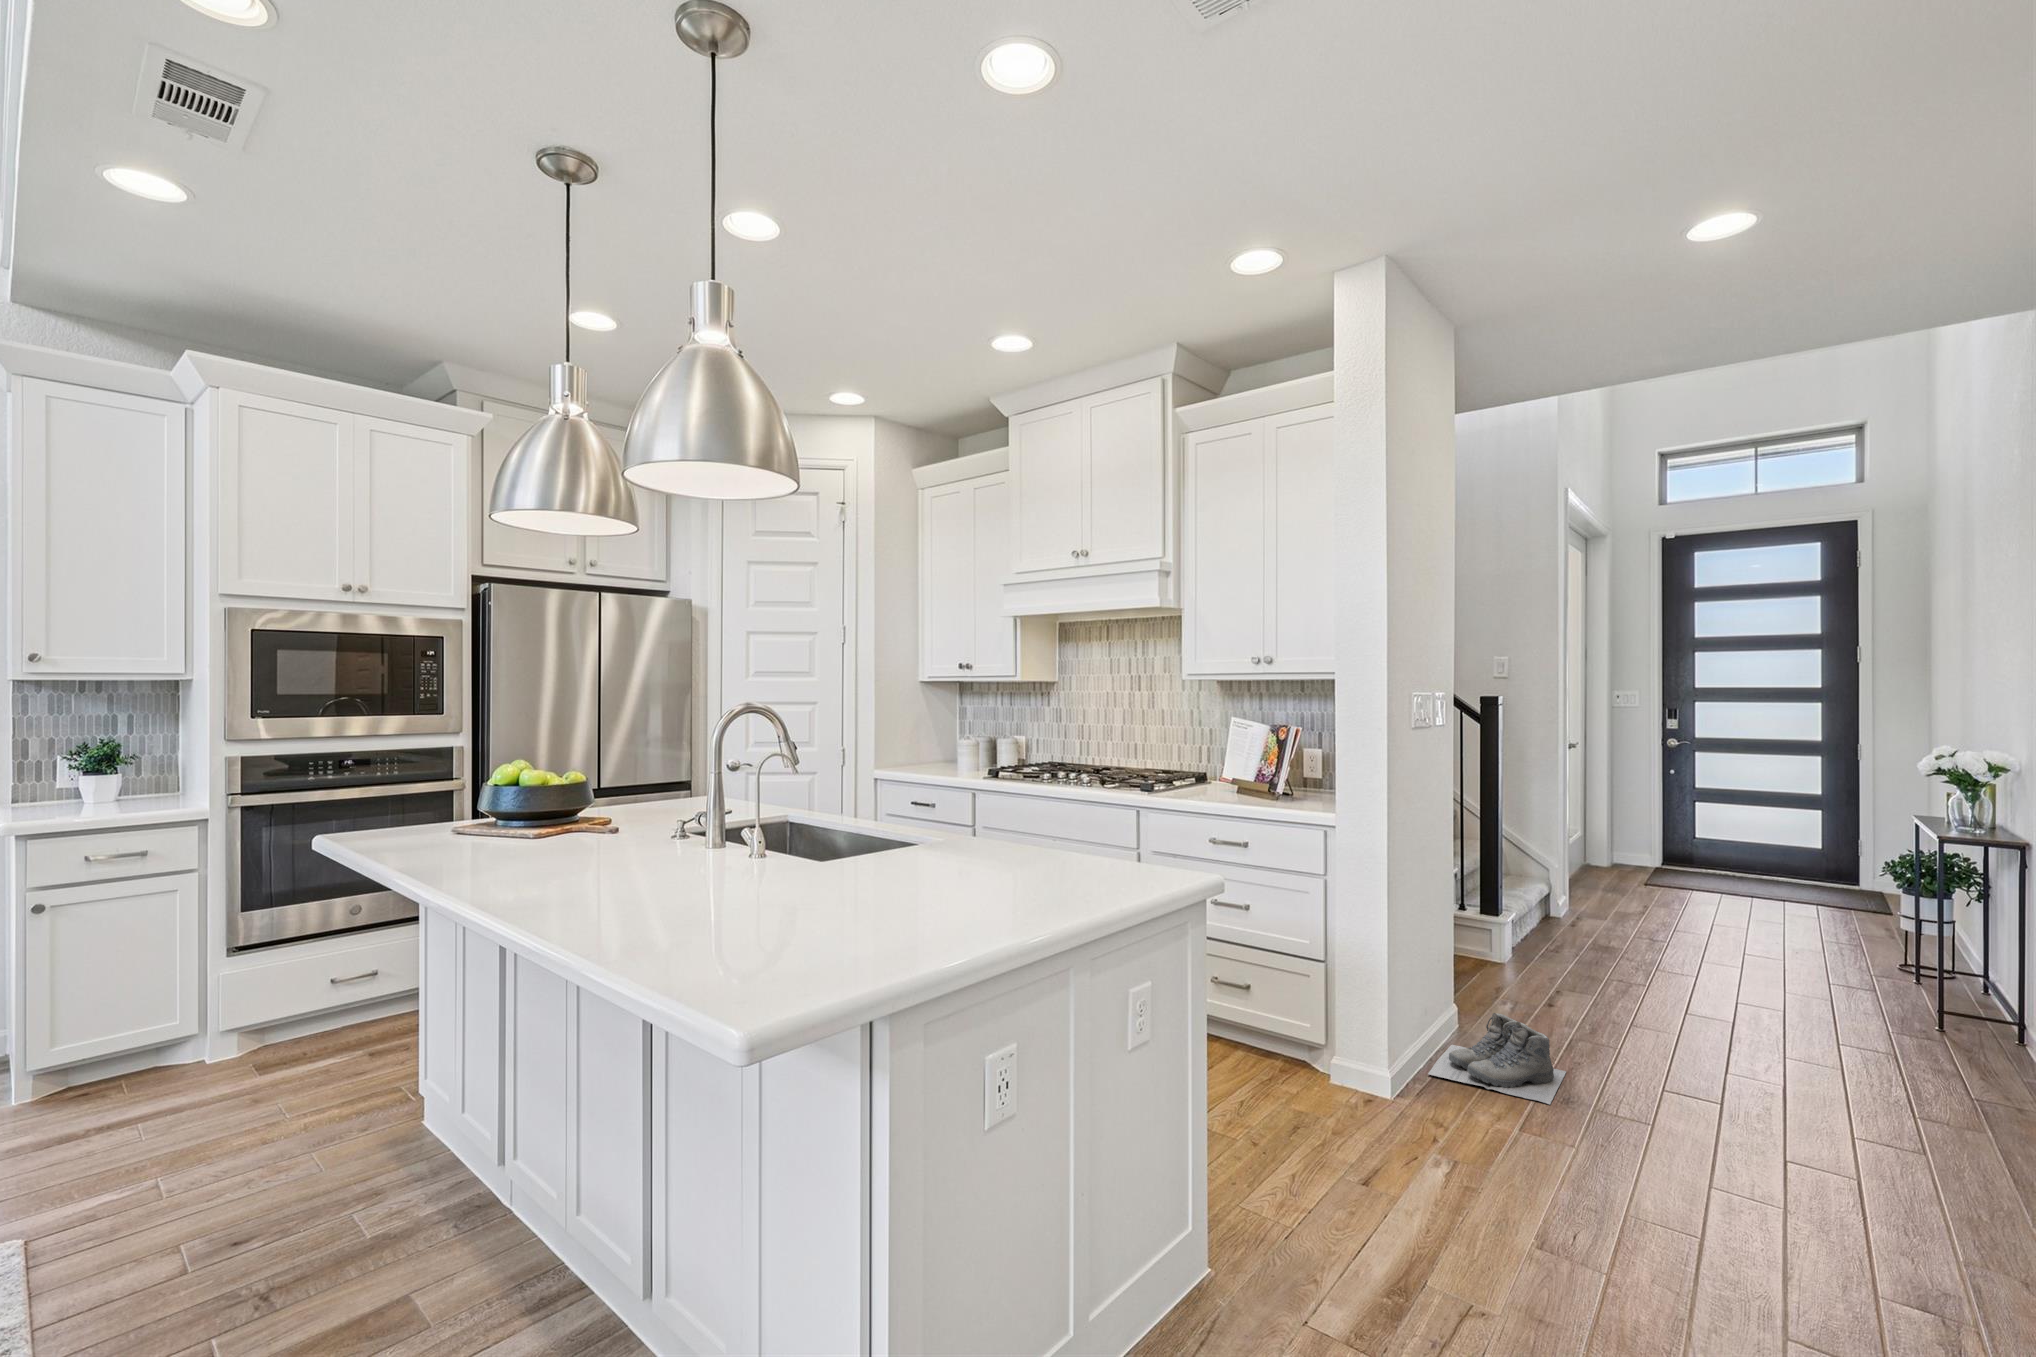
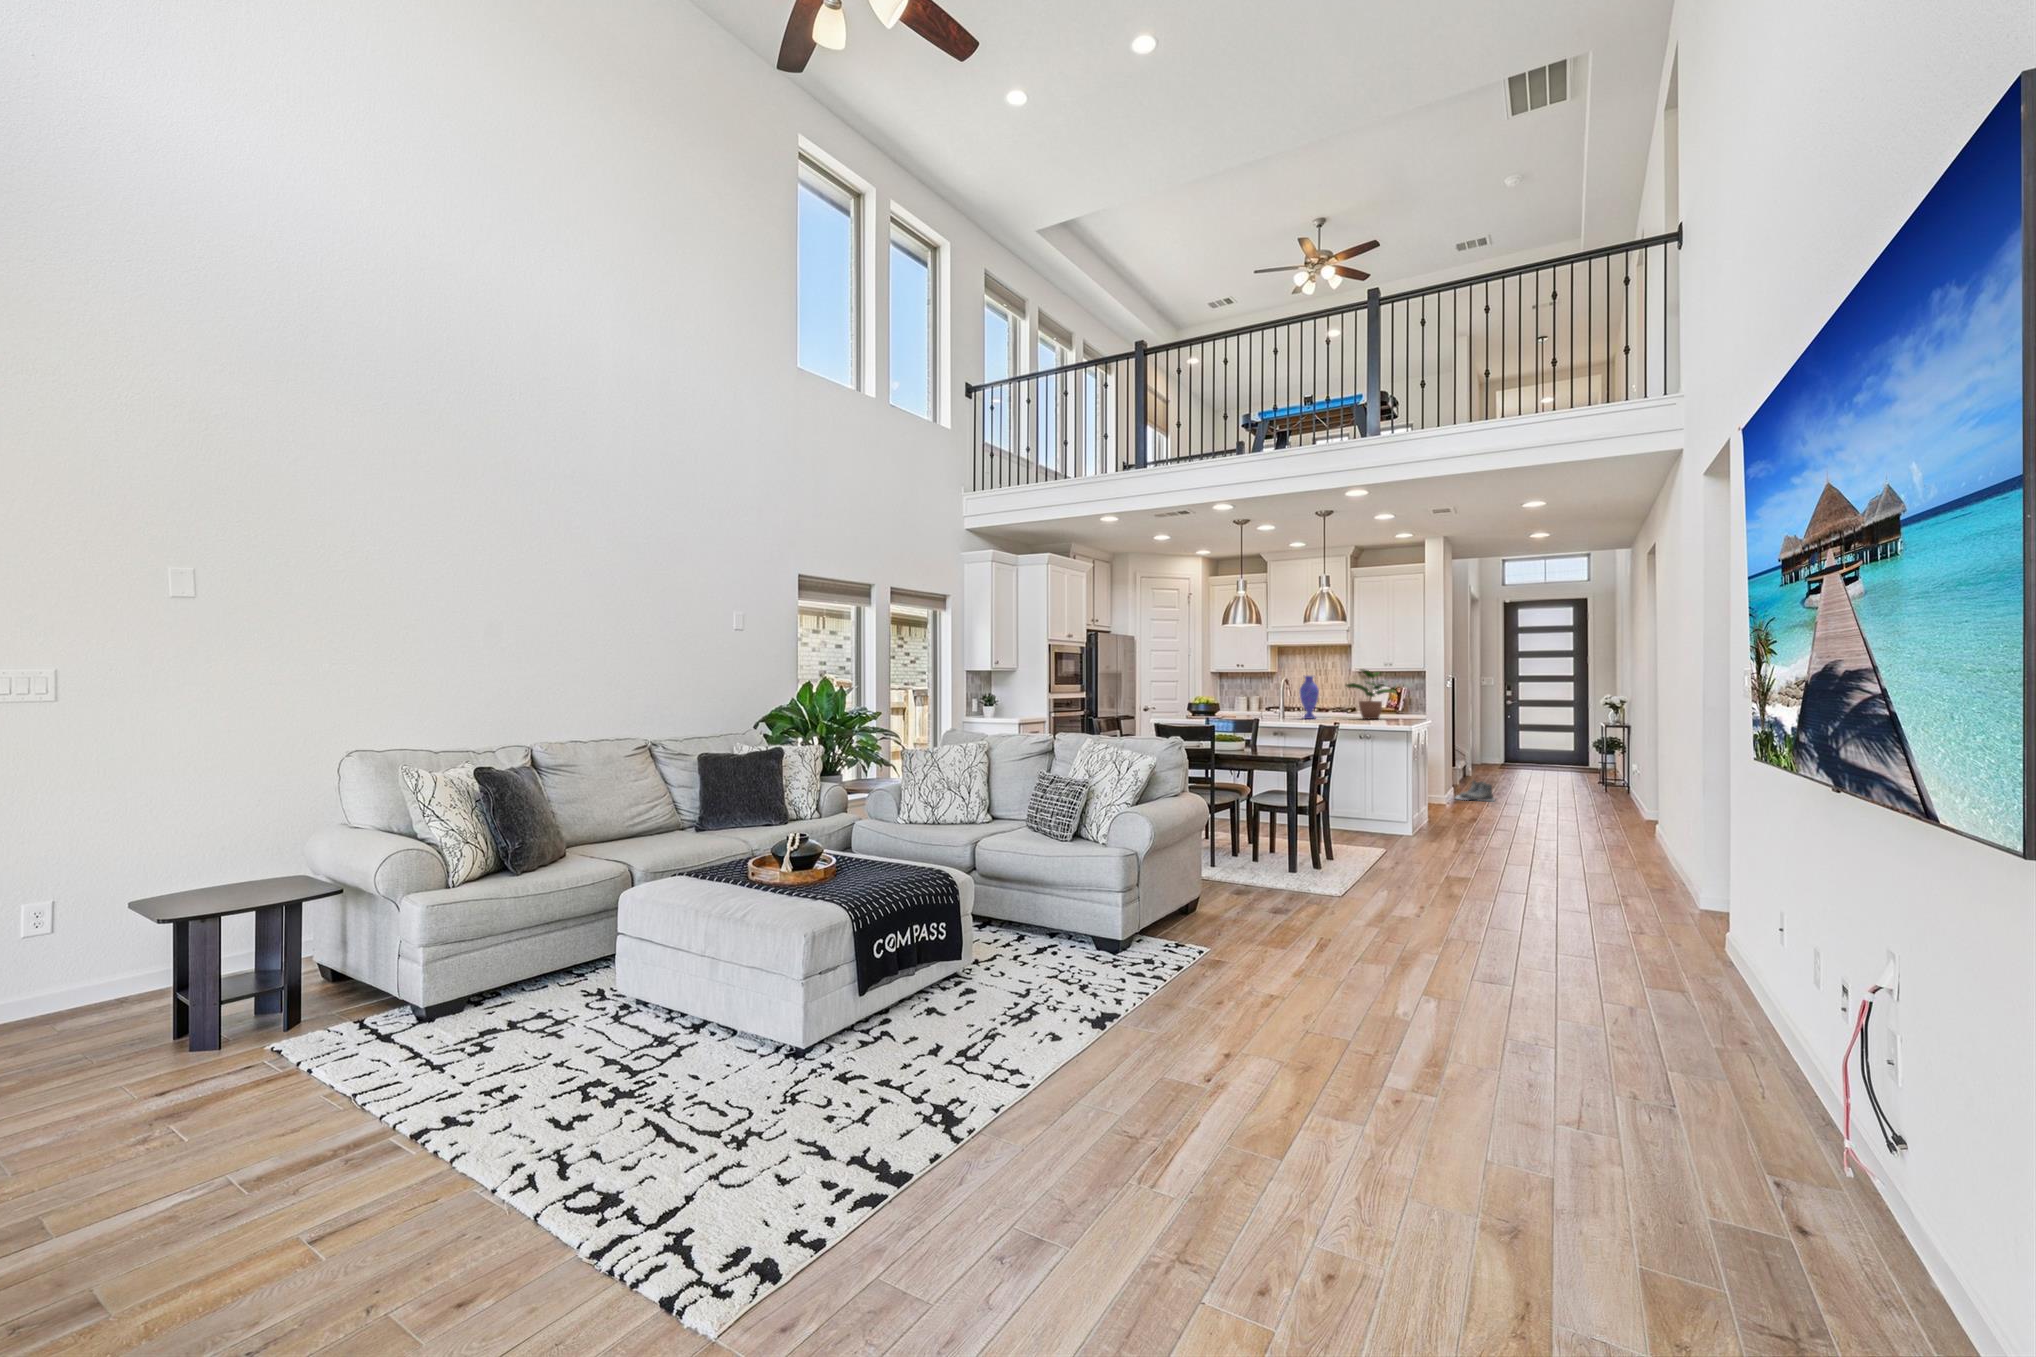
potted plant: none [733,683,916,920] -> present [1346,669,1396,719]
vase: none [589,707,672,891] -> present [1300,676,1319,719]

